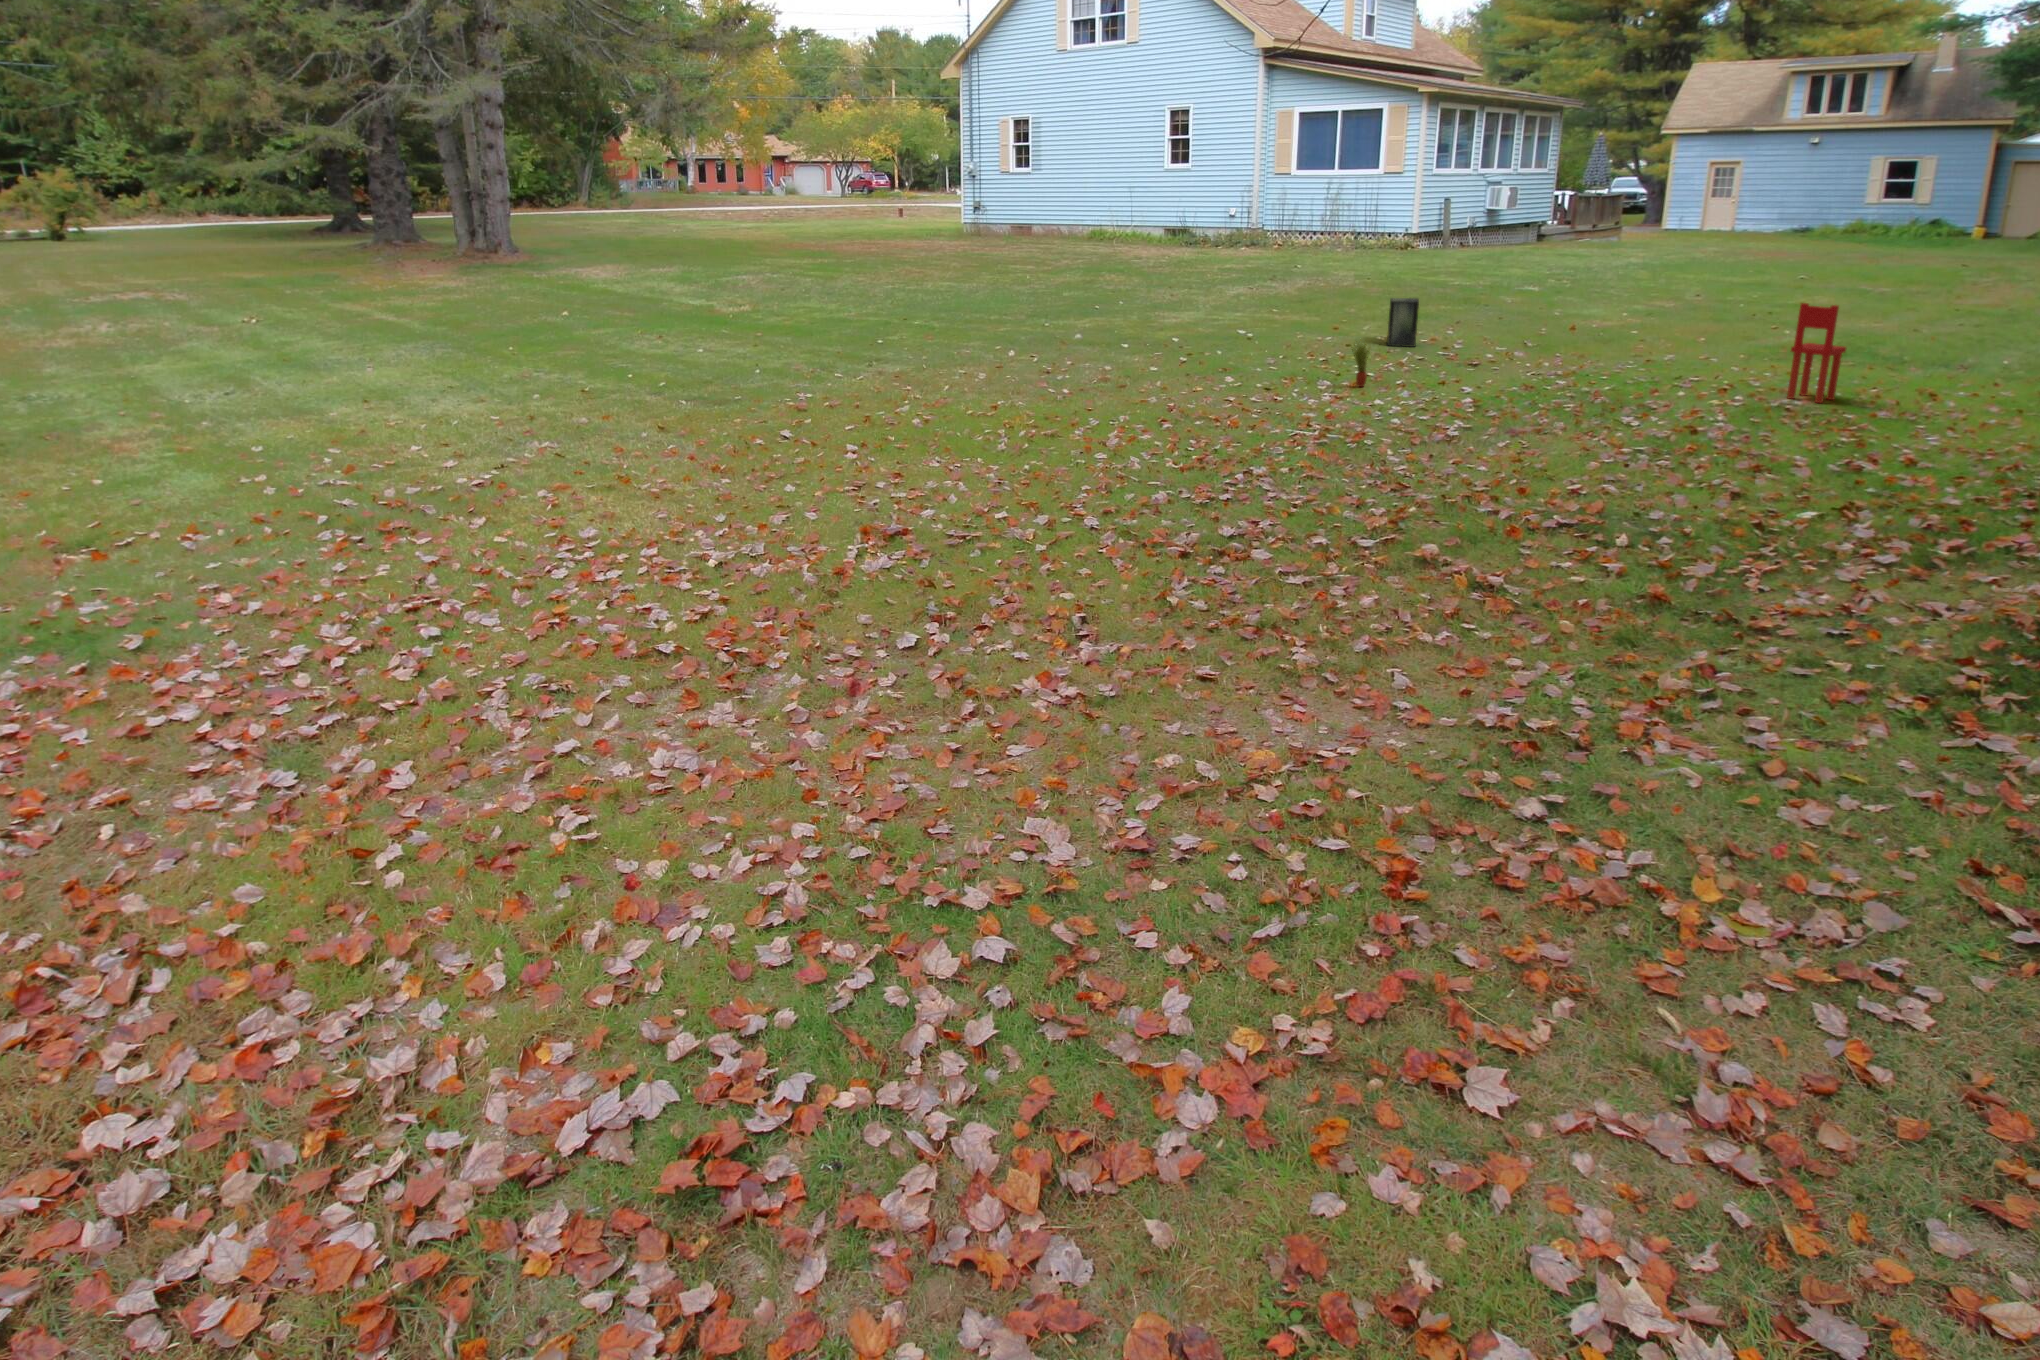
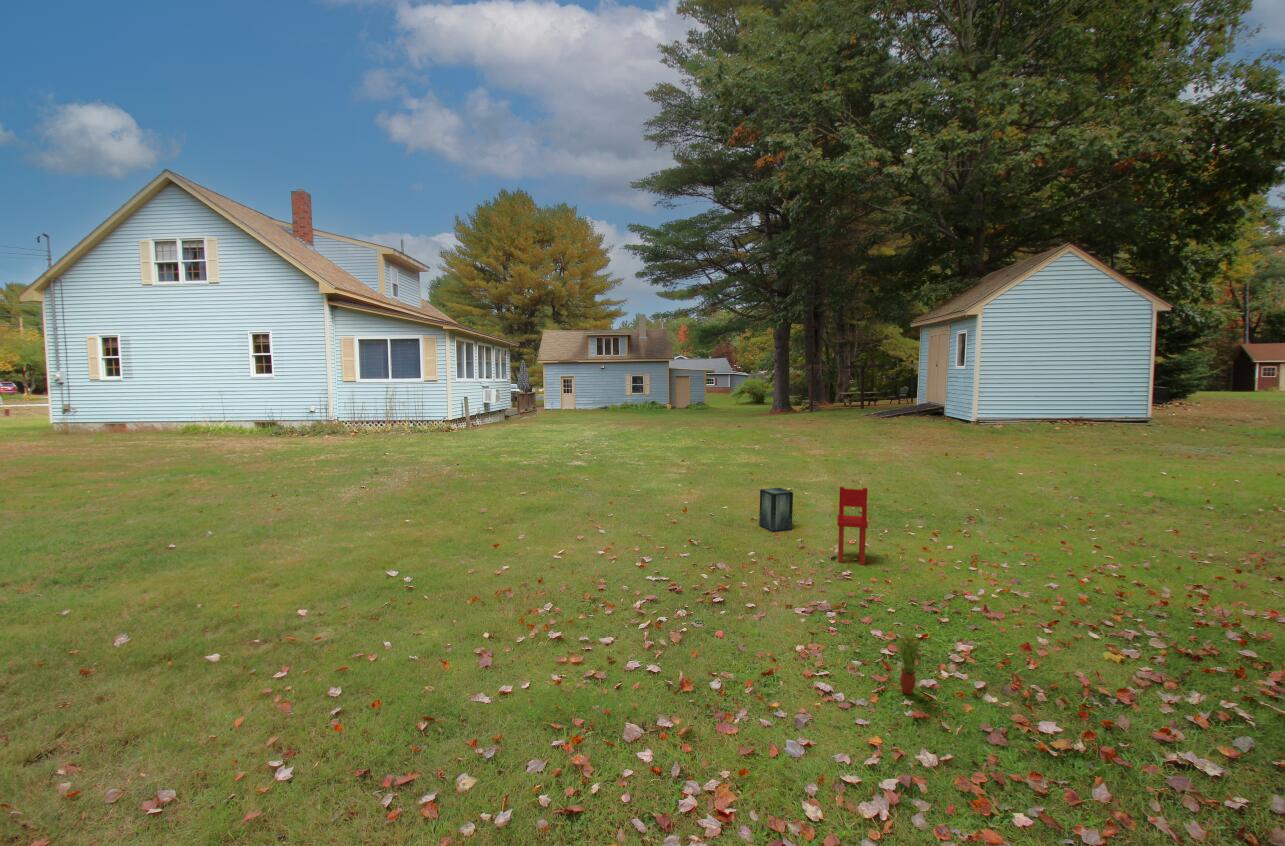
storage box: present [1387,298,1419,347] -> present [759,488,793,532]
potted plant: present [1351,340,1369,387] -> present [896,630,925,694]

